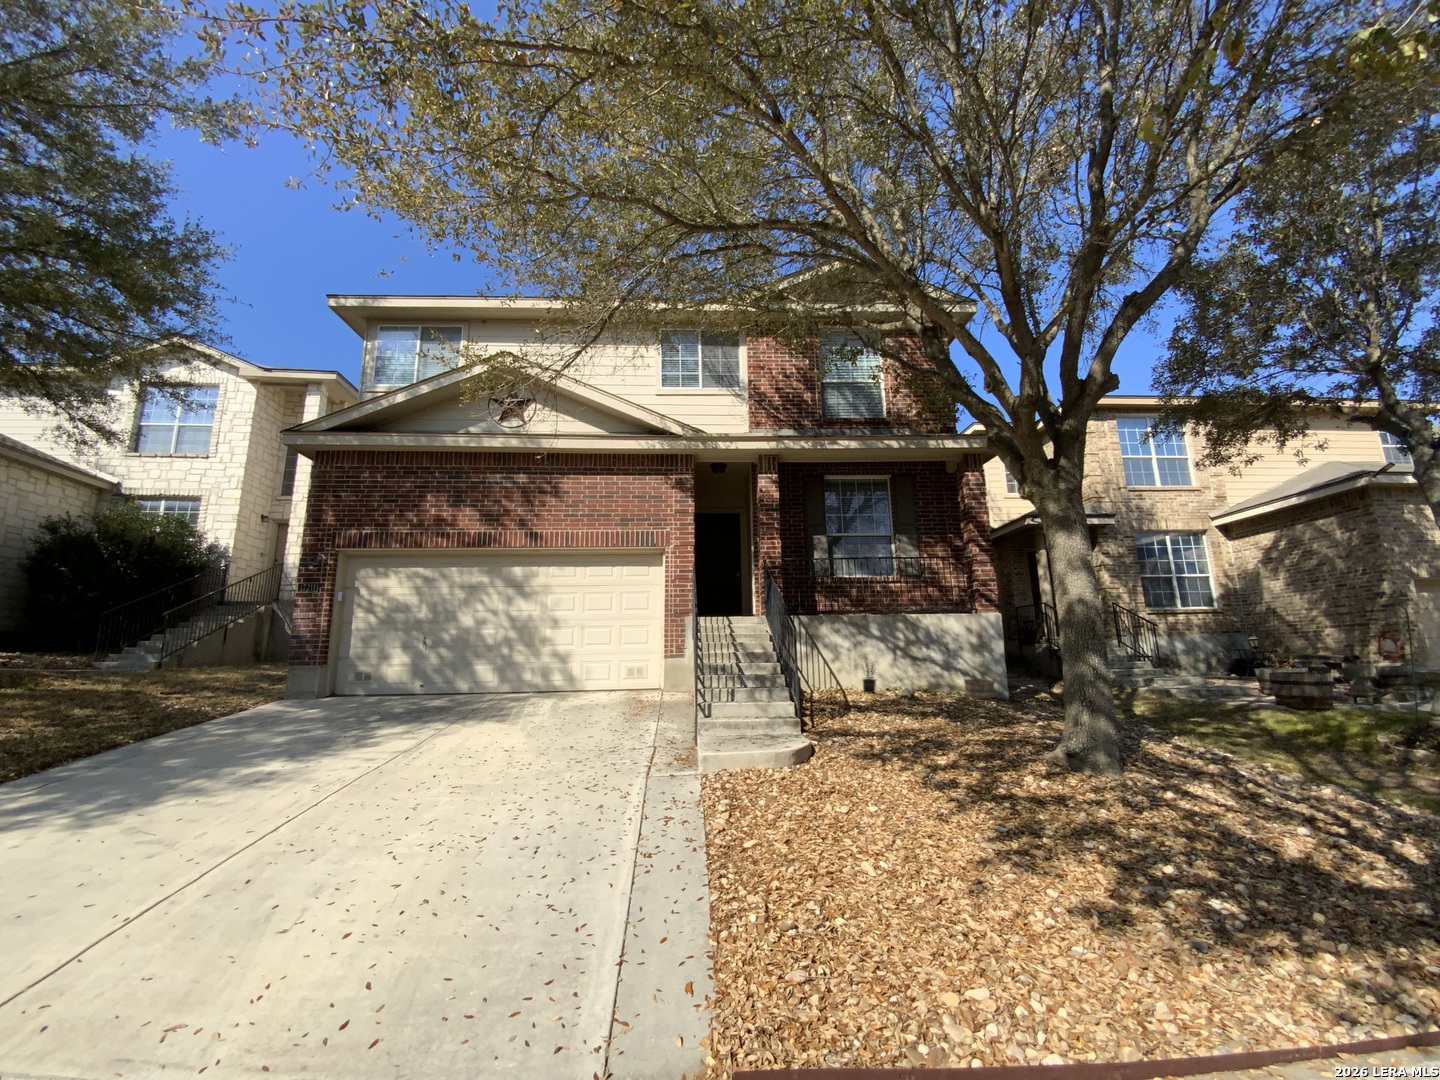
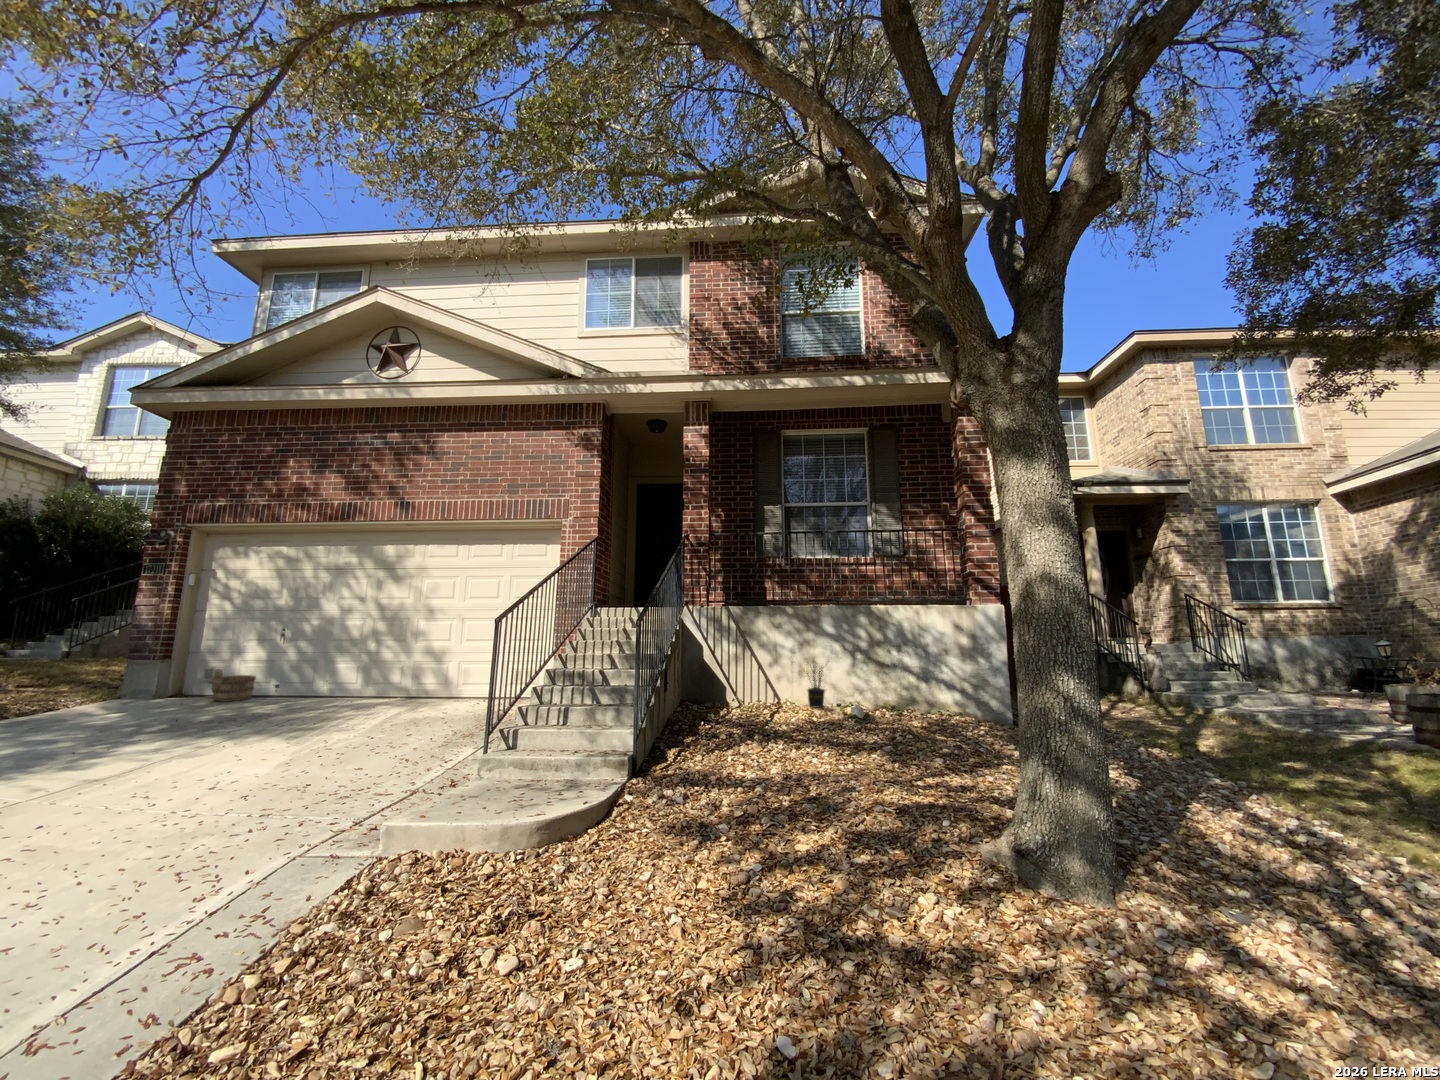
bucket: present [964,679,995,699] -> present [209,674,256,702]

